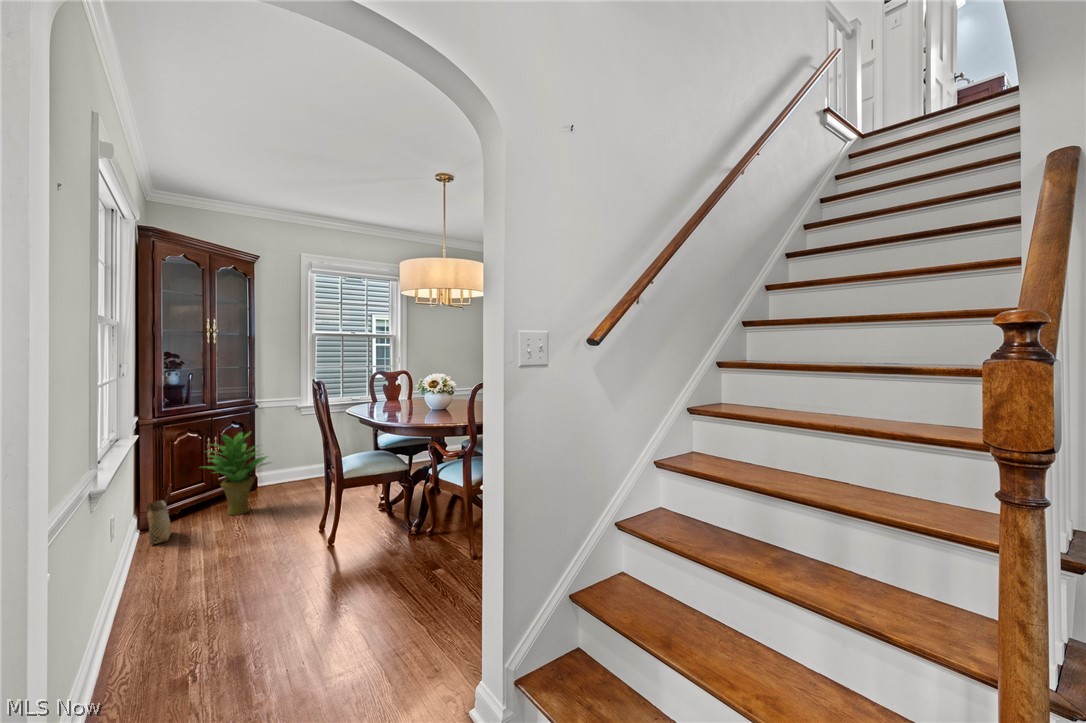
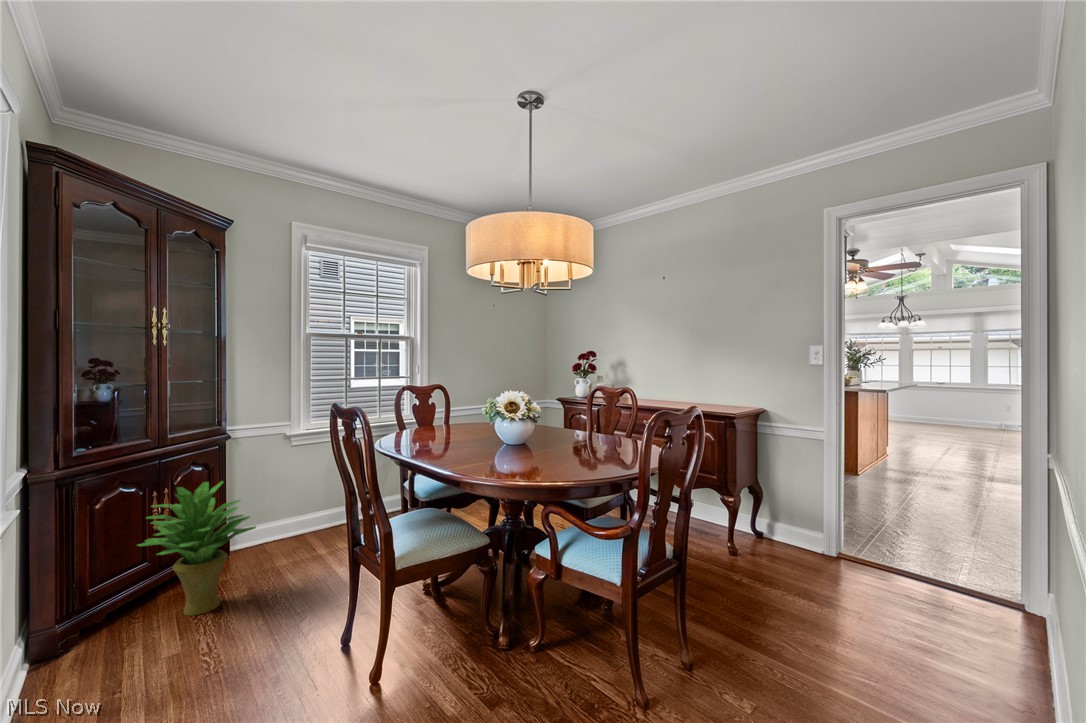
woven basket: present [144,484,171,544] -> none [27,583,86,700]

